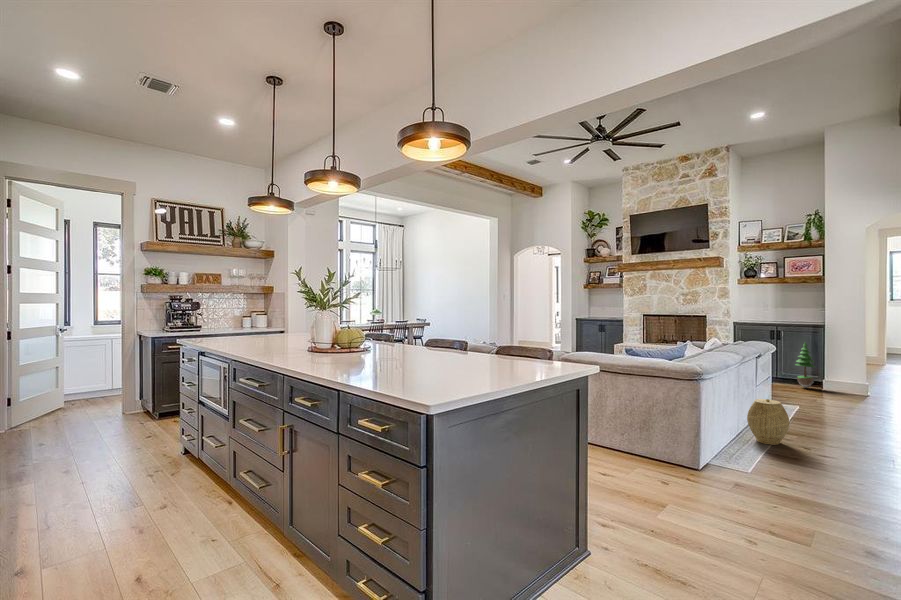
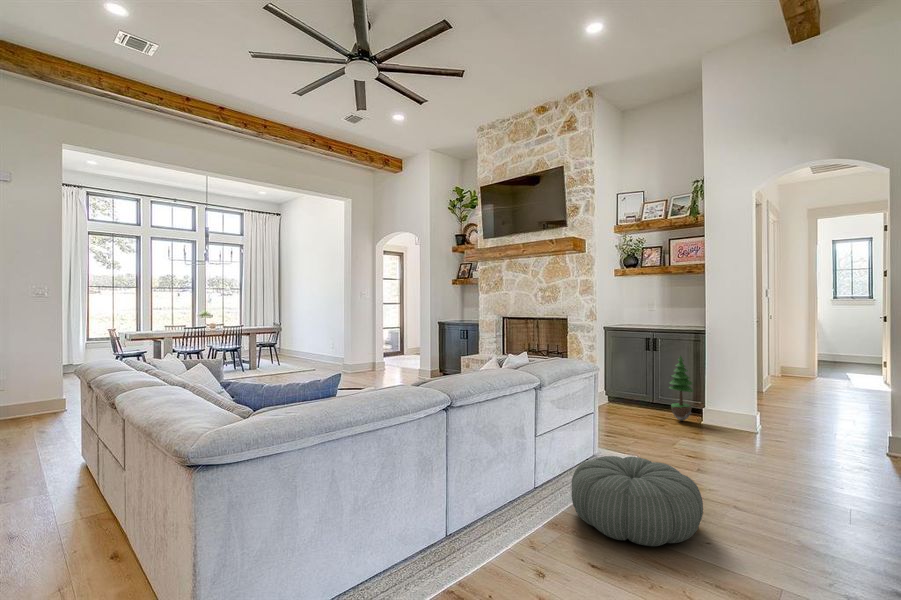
pouf: none [791,397,881,438] -> present [571,456,703,546]
woven basket: present [747,399,790,445] -> none [446,471,512,567]

